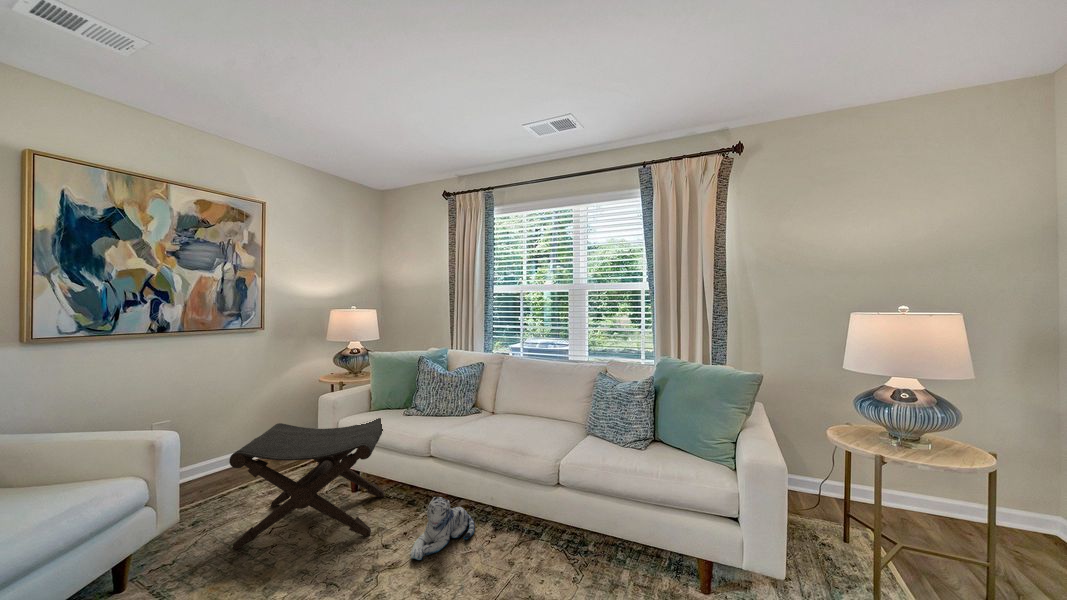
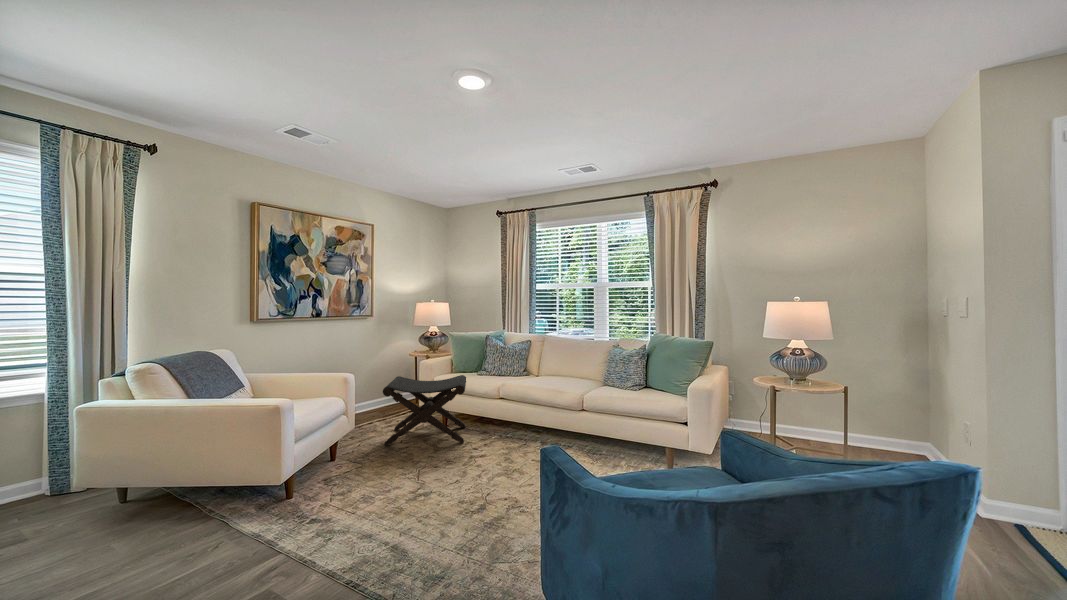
plush toy: present [410,497,475,560] -> none [492,418,529,452]

